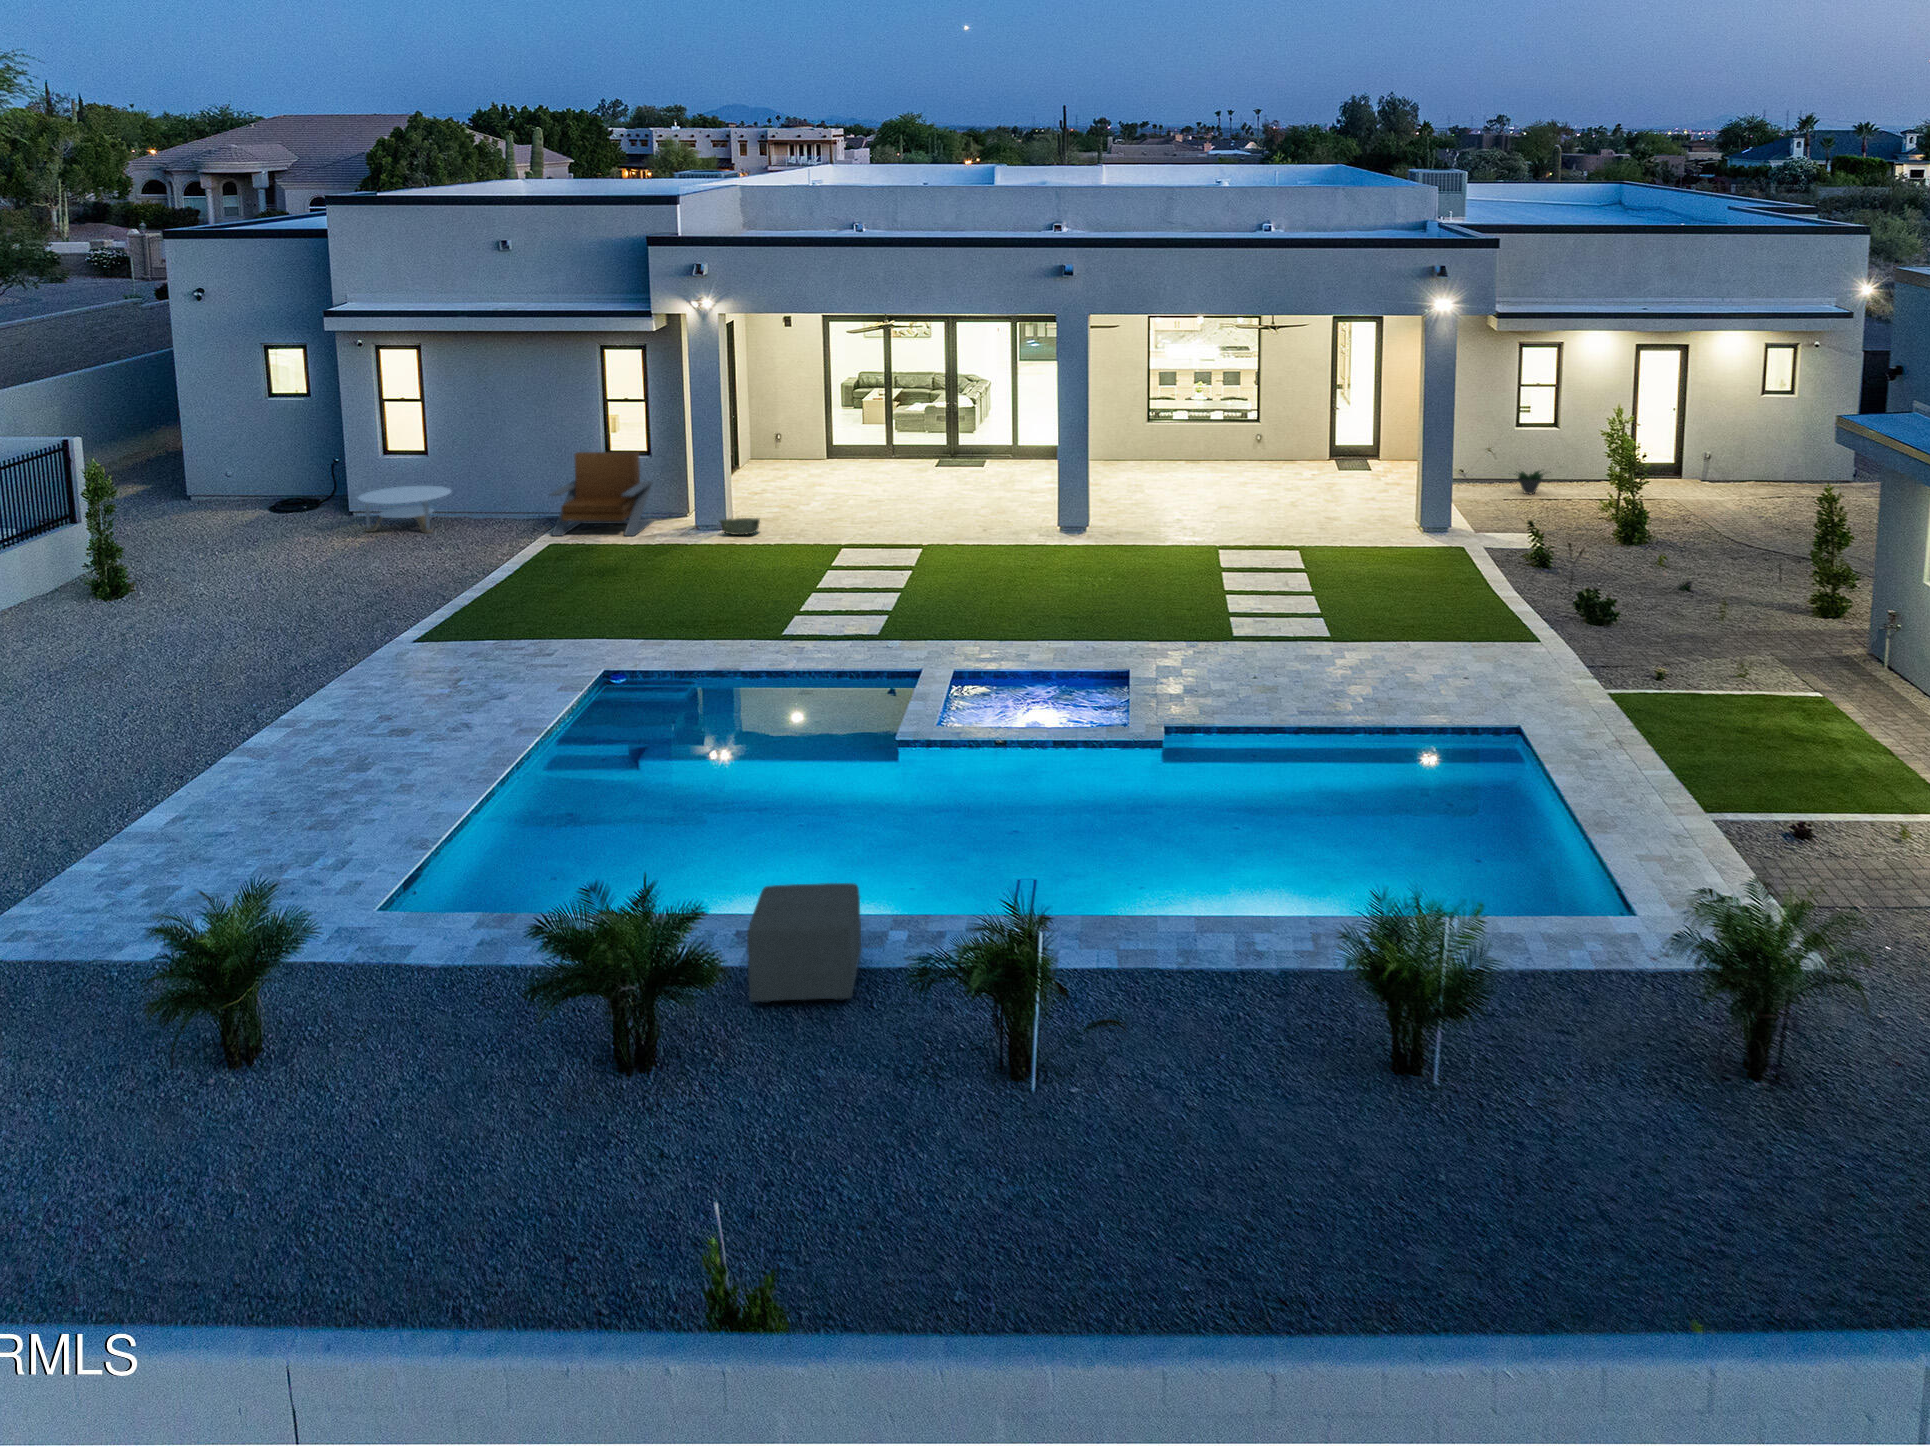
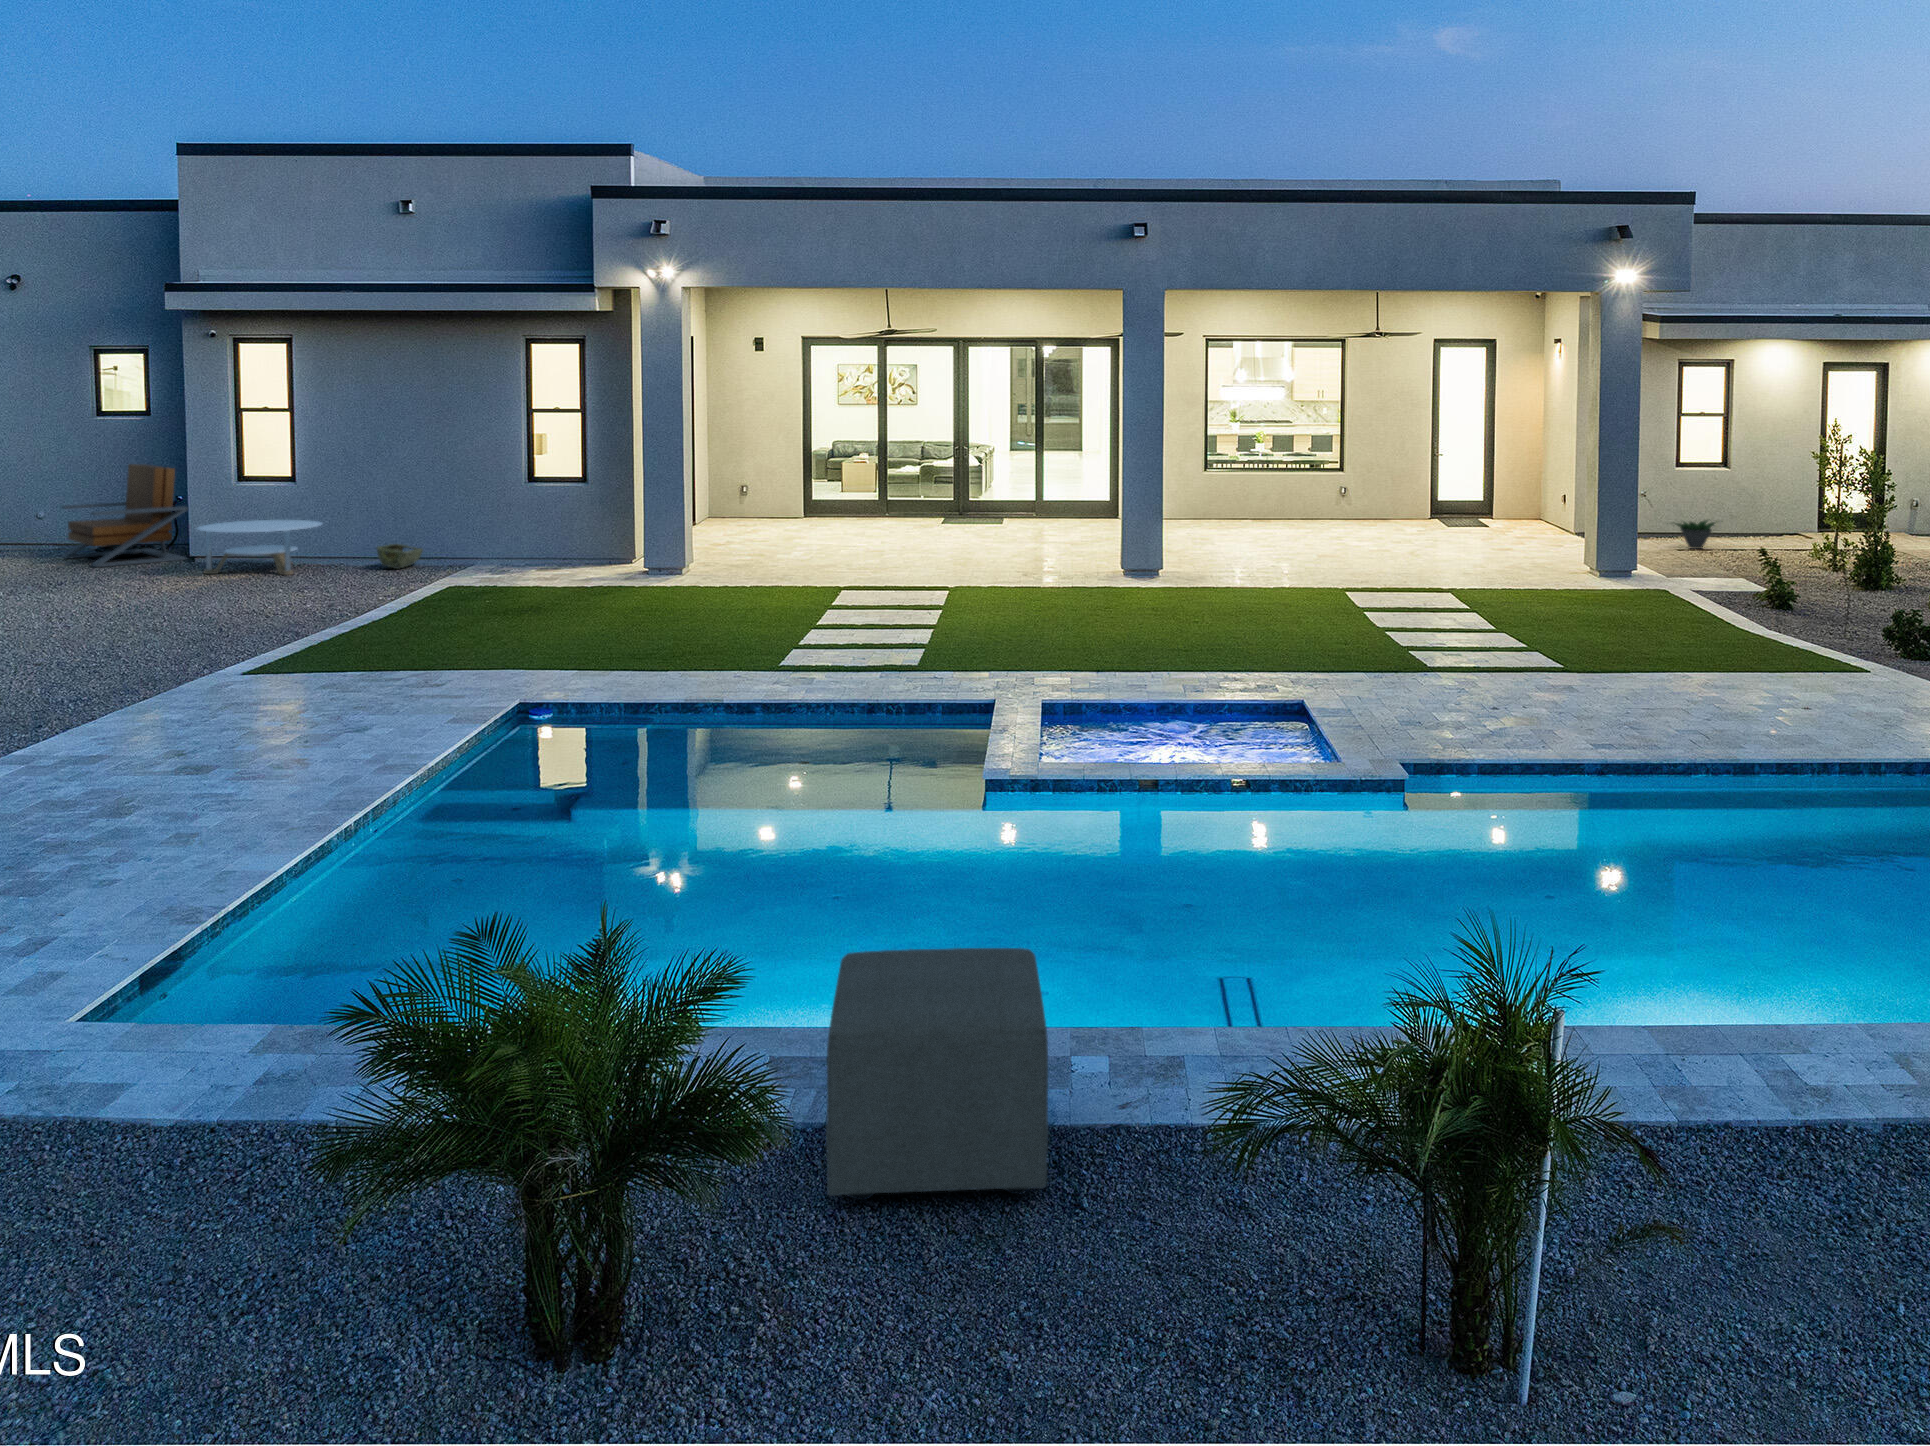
lounge chair: present [550,452,653,536] -> present [62,464,188,567]
woven basket: present [720,518,760,535] -> present [377,544,423,569]

